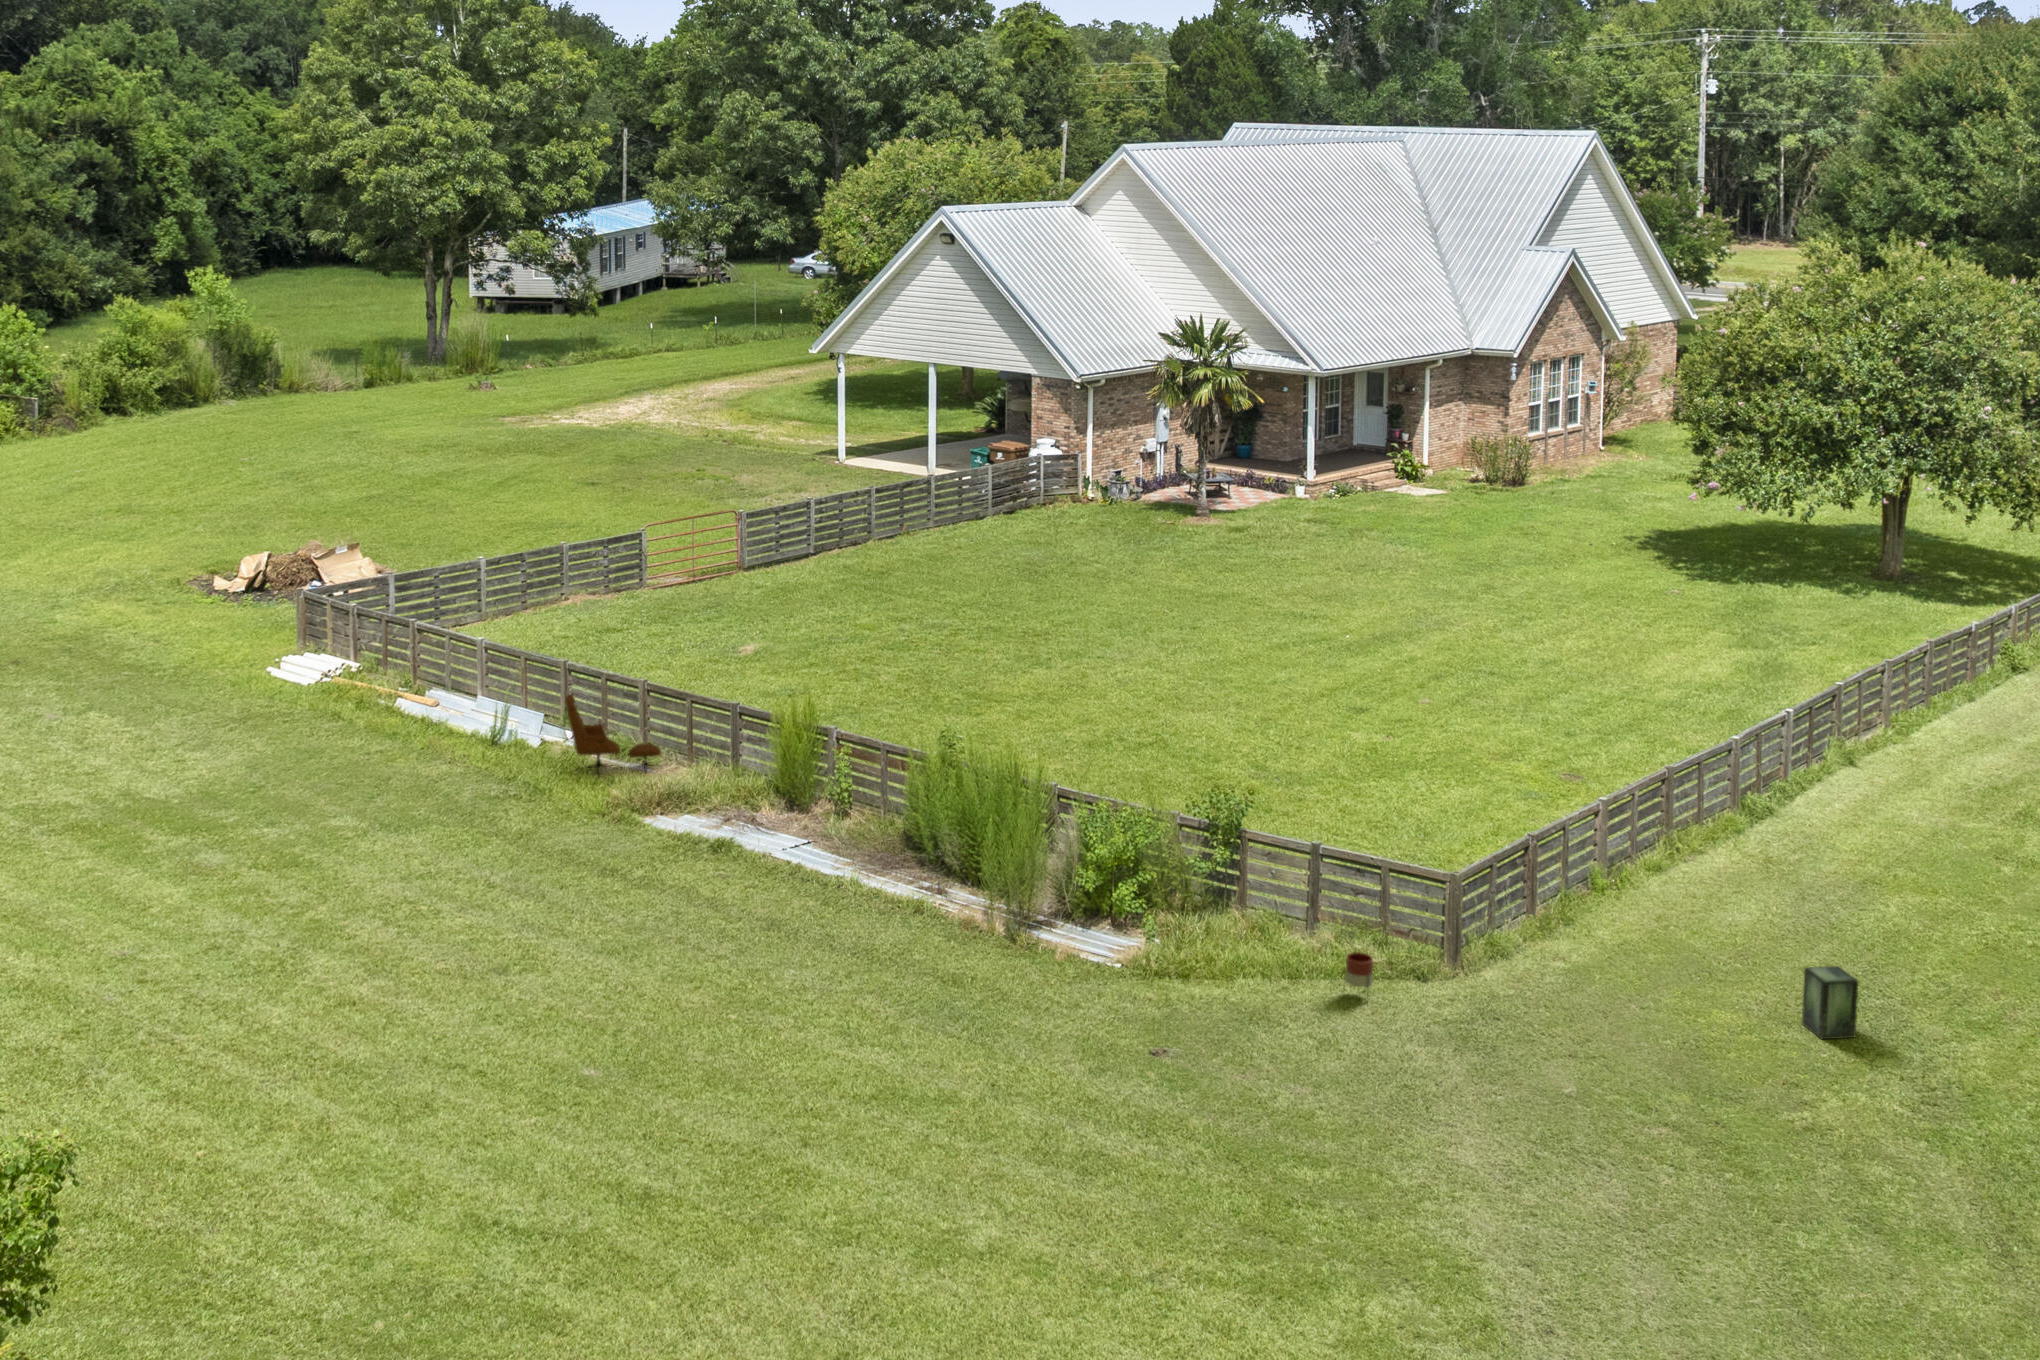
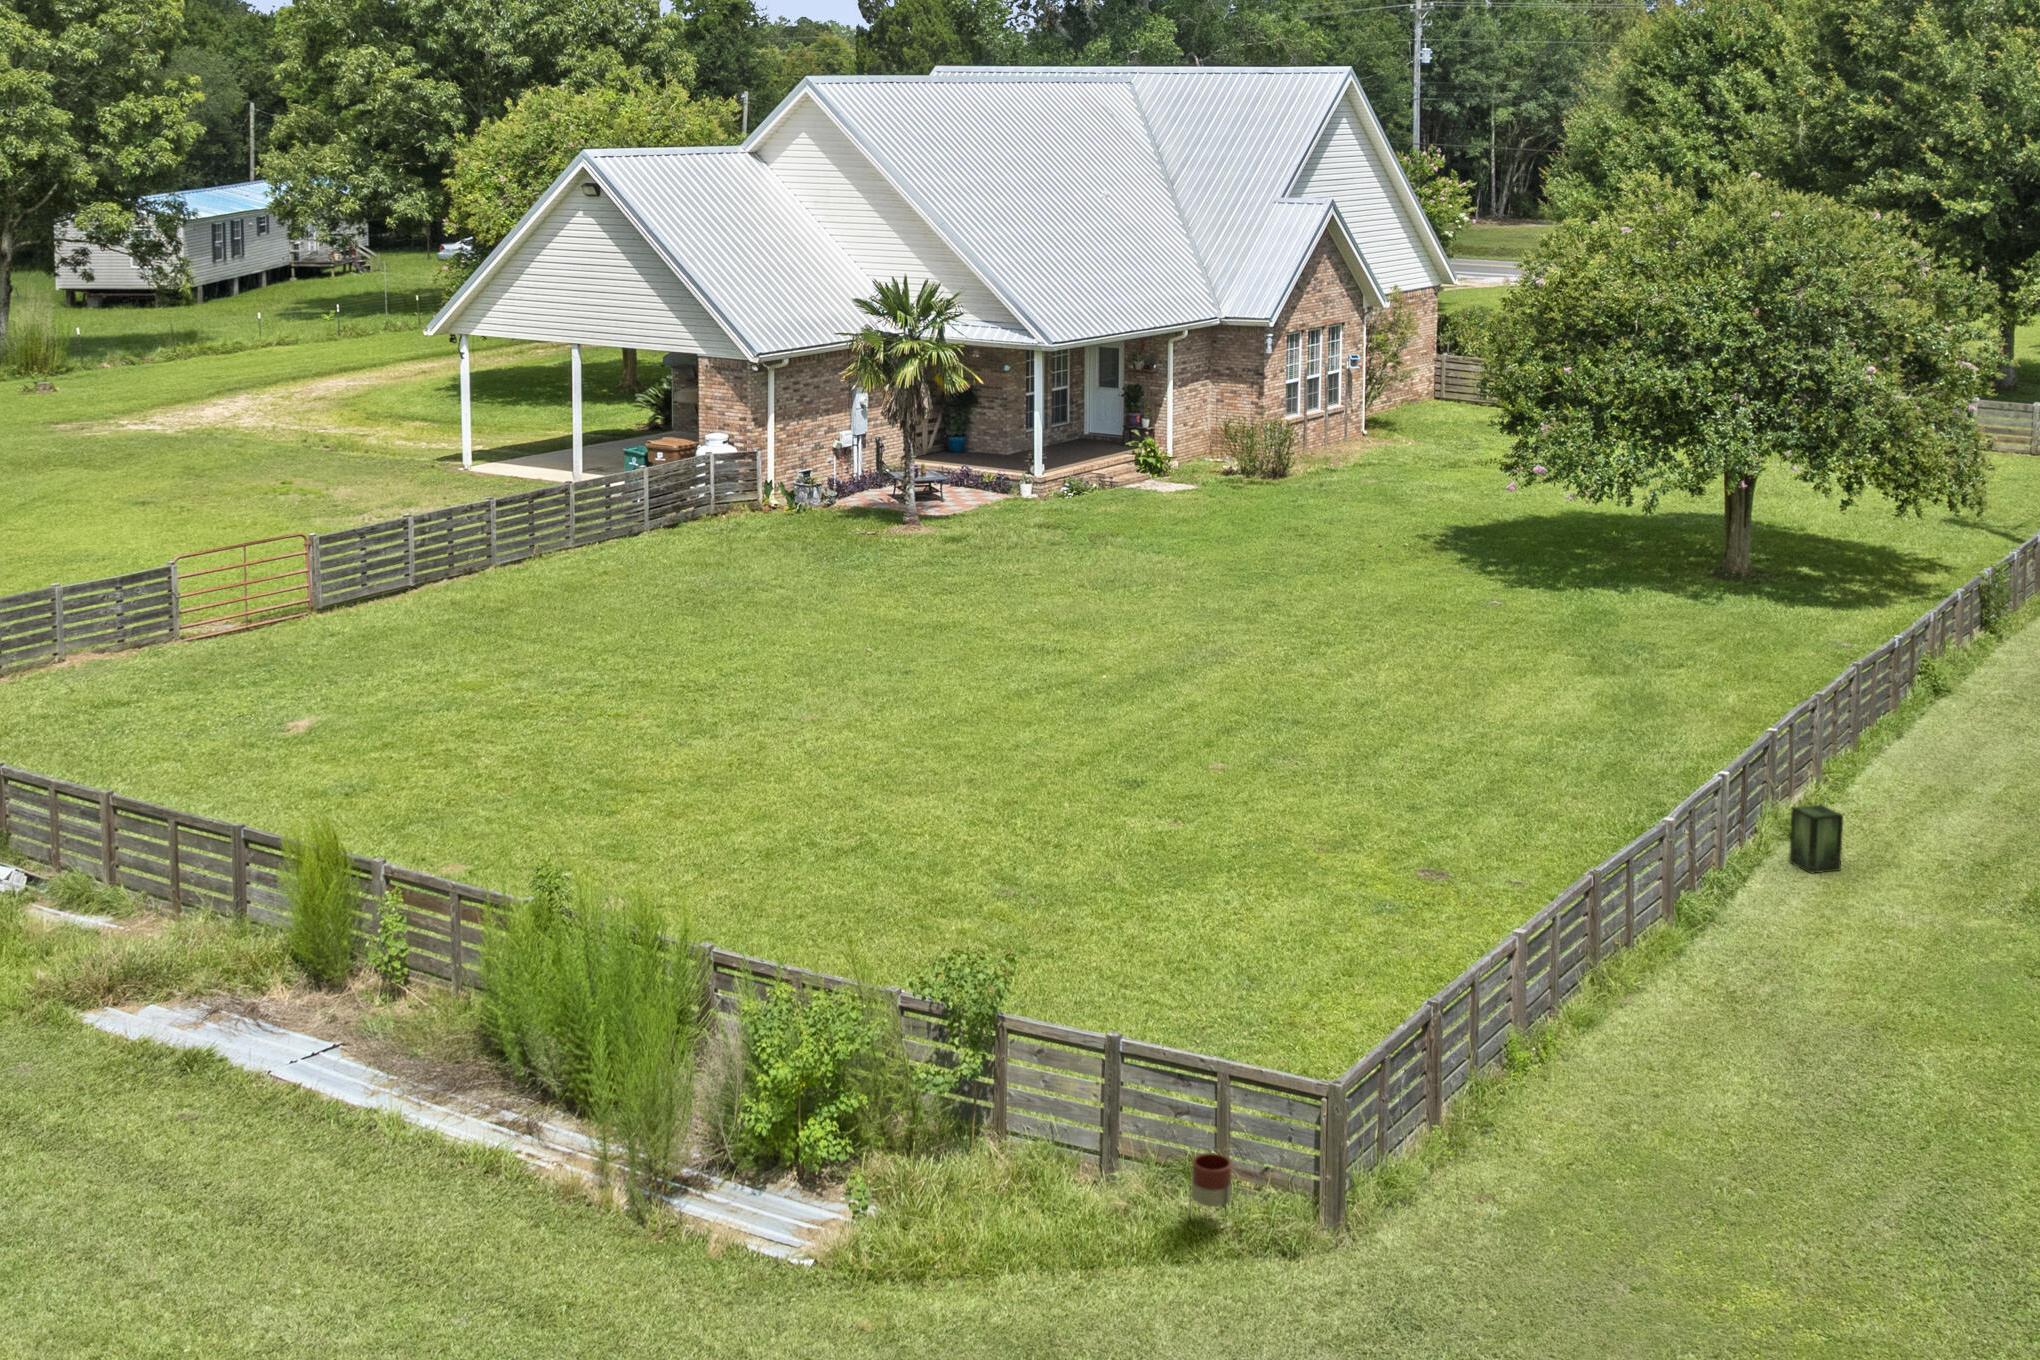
lounge chair: present [565,694,661,775] -> none [18,809,172,931]
storage box: present [1802,966,1859,1039] -> present [1789,805,1843,873]

